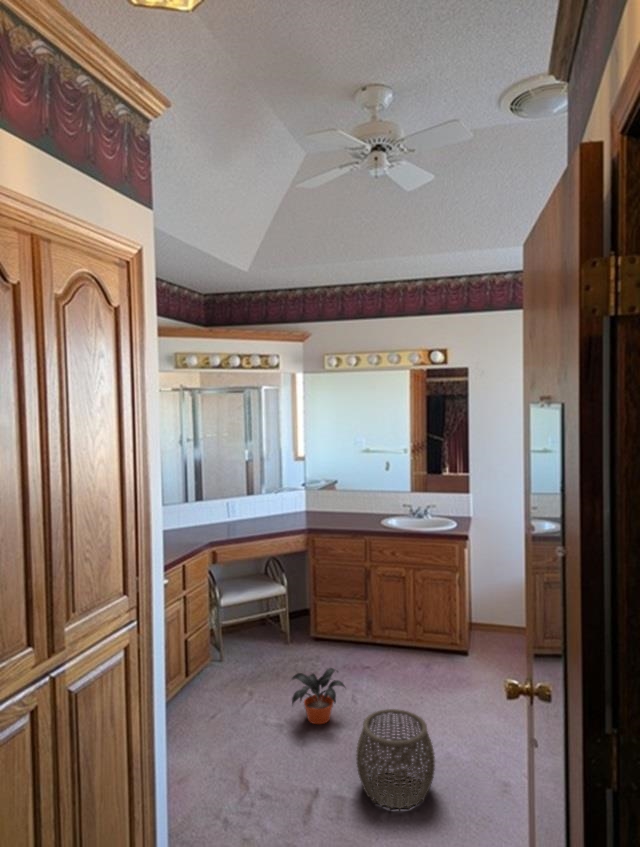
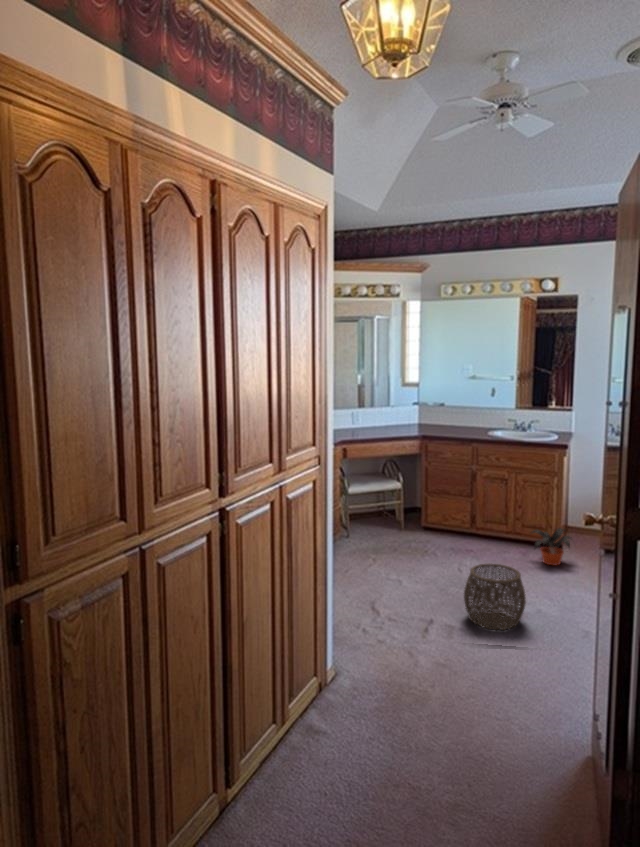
potted plant: present [292,668,345,724] -> present [532,528,572,565]

